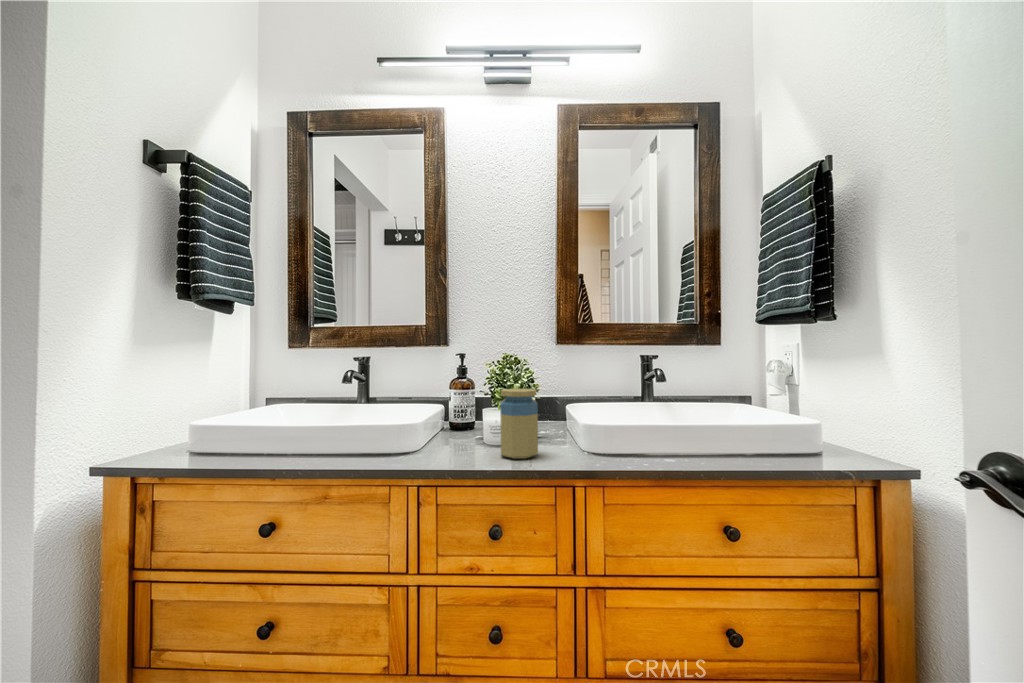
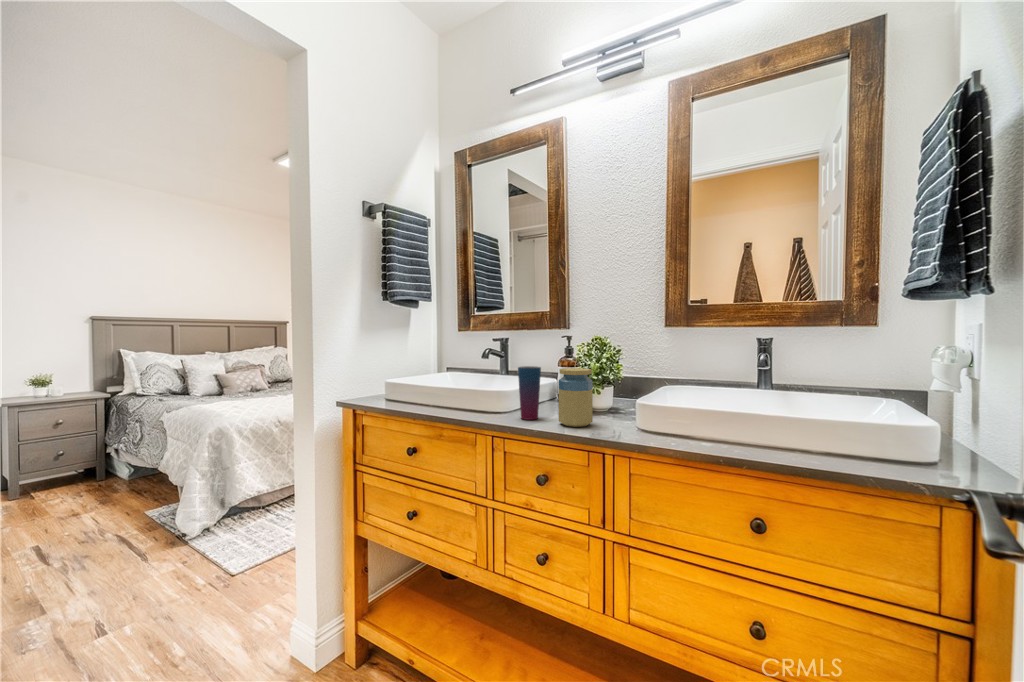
cup: none [441,389,470,457] -> present [518,366,541,420]

